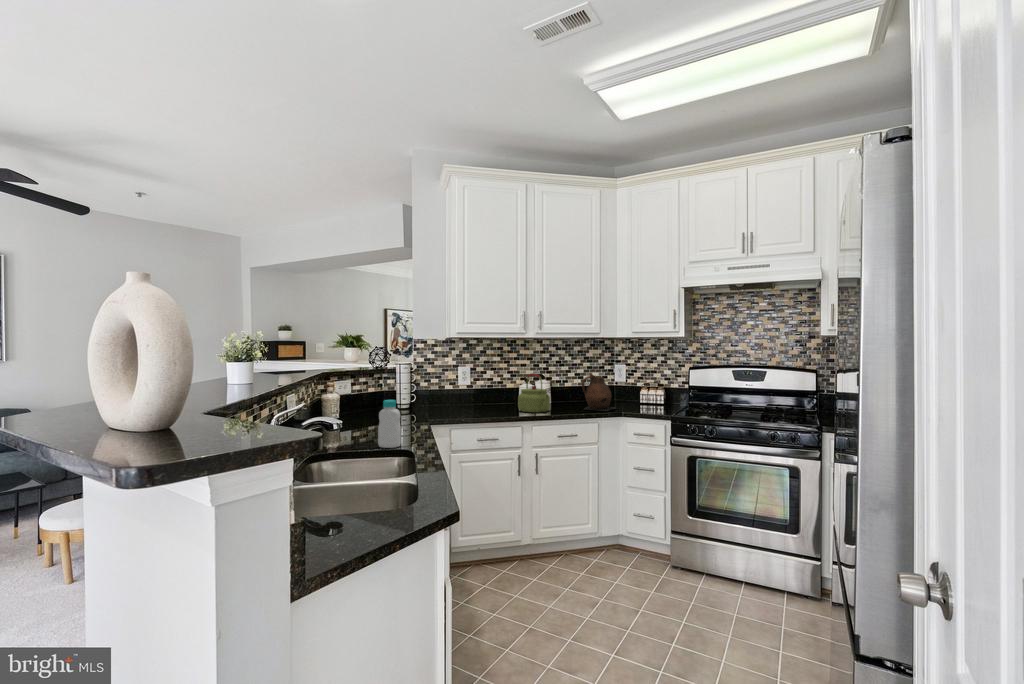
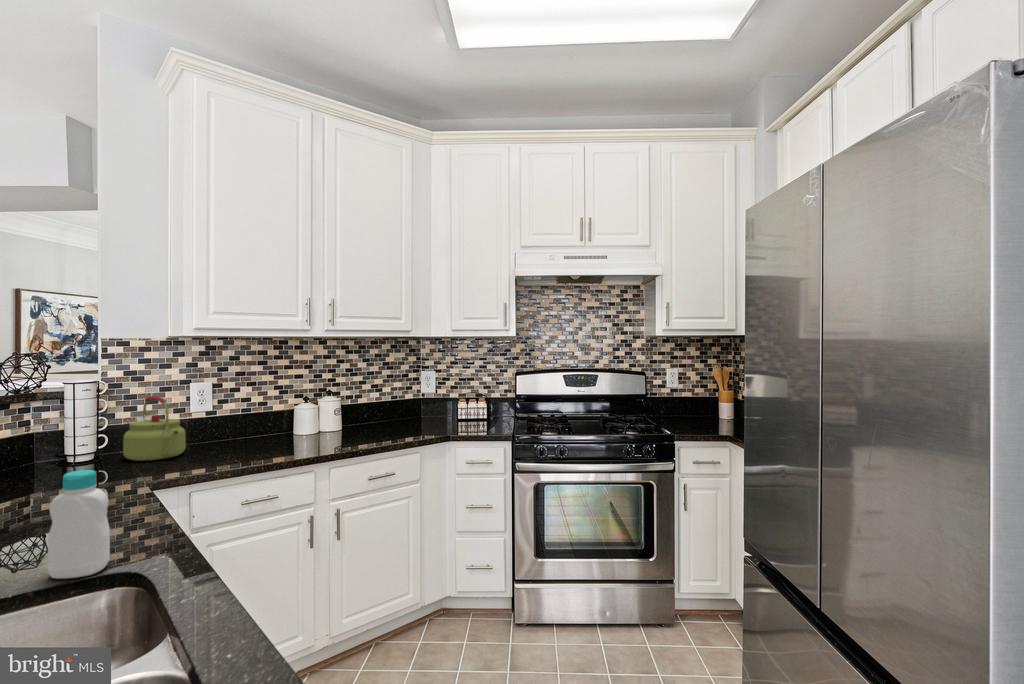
kettle: present [518,373,550,413] -> present [123,396,186,461]
ceramic pitcher: present [582,373,615,411] -> none [390,384,434,436]

